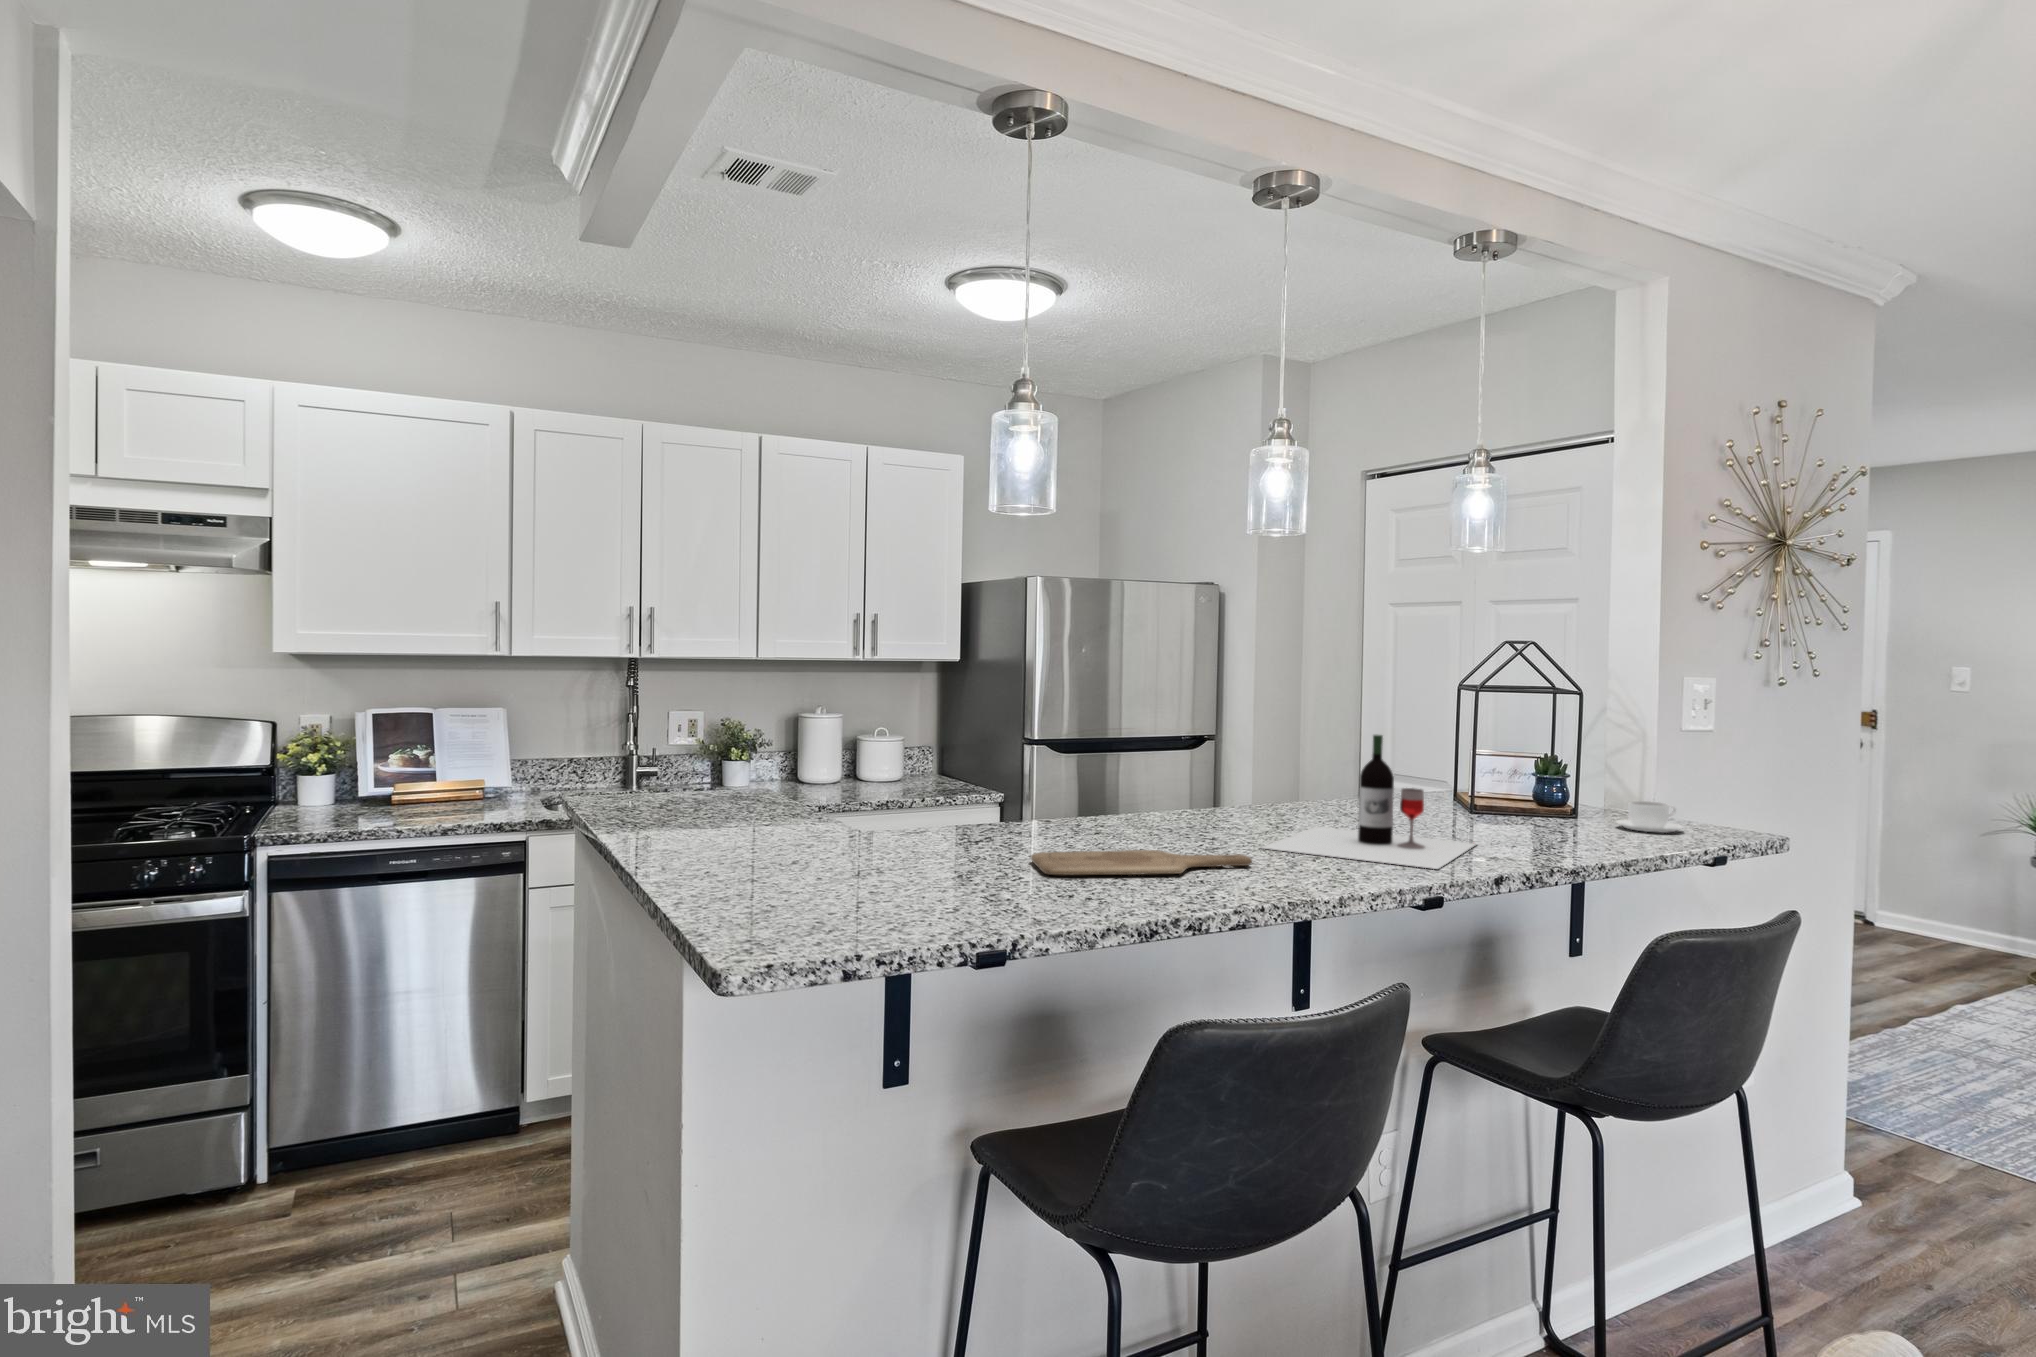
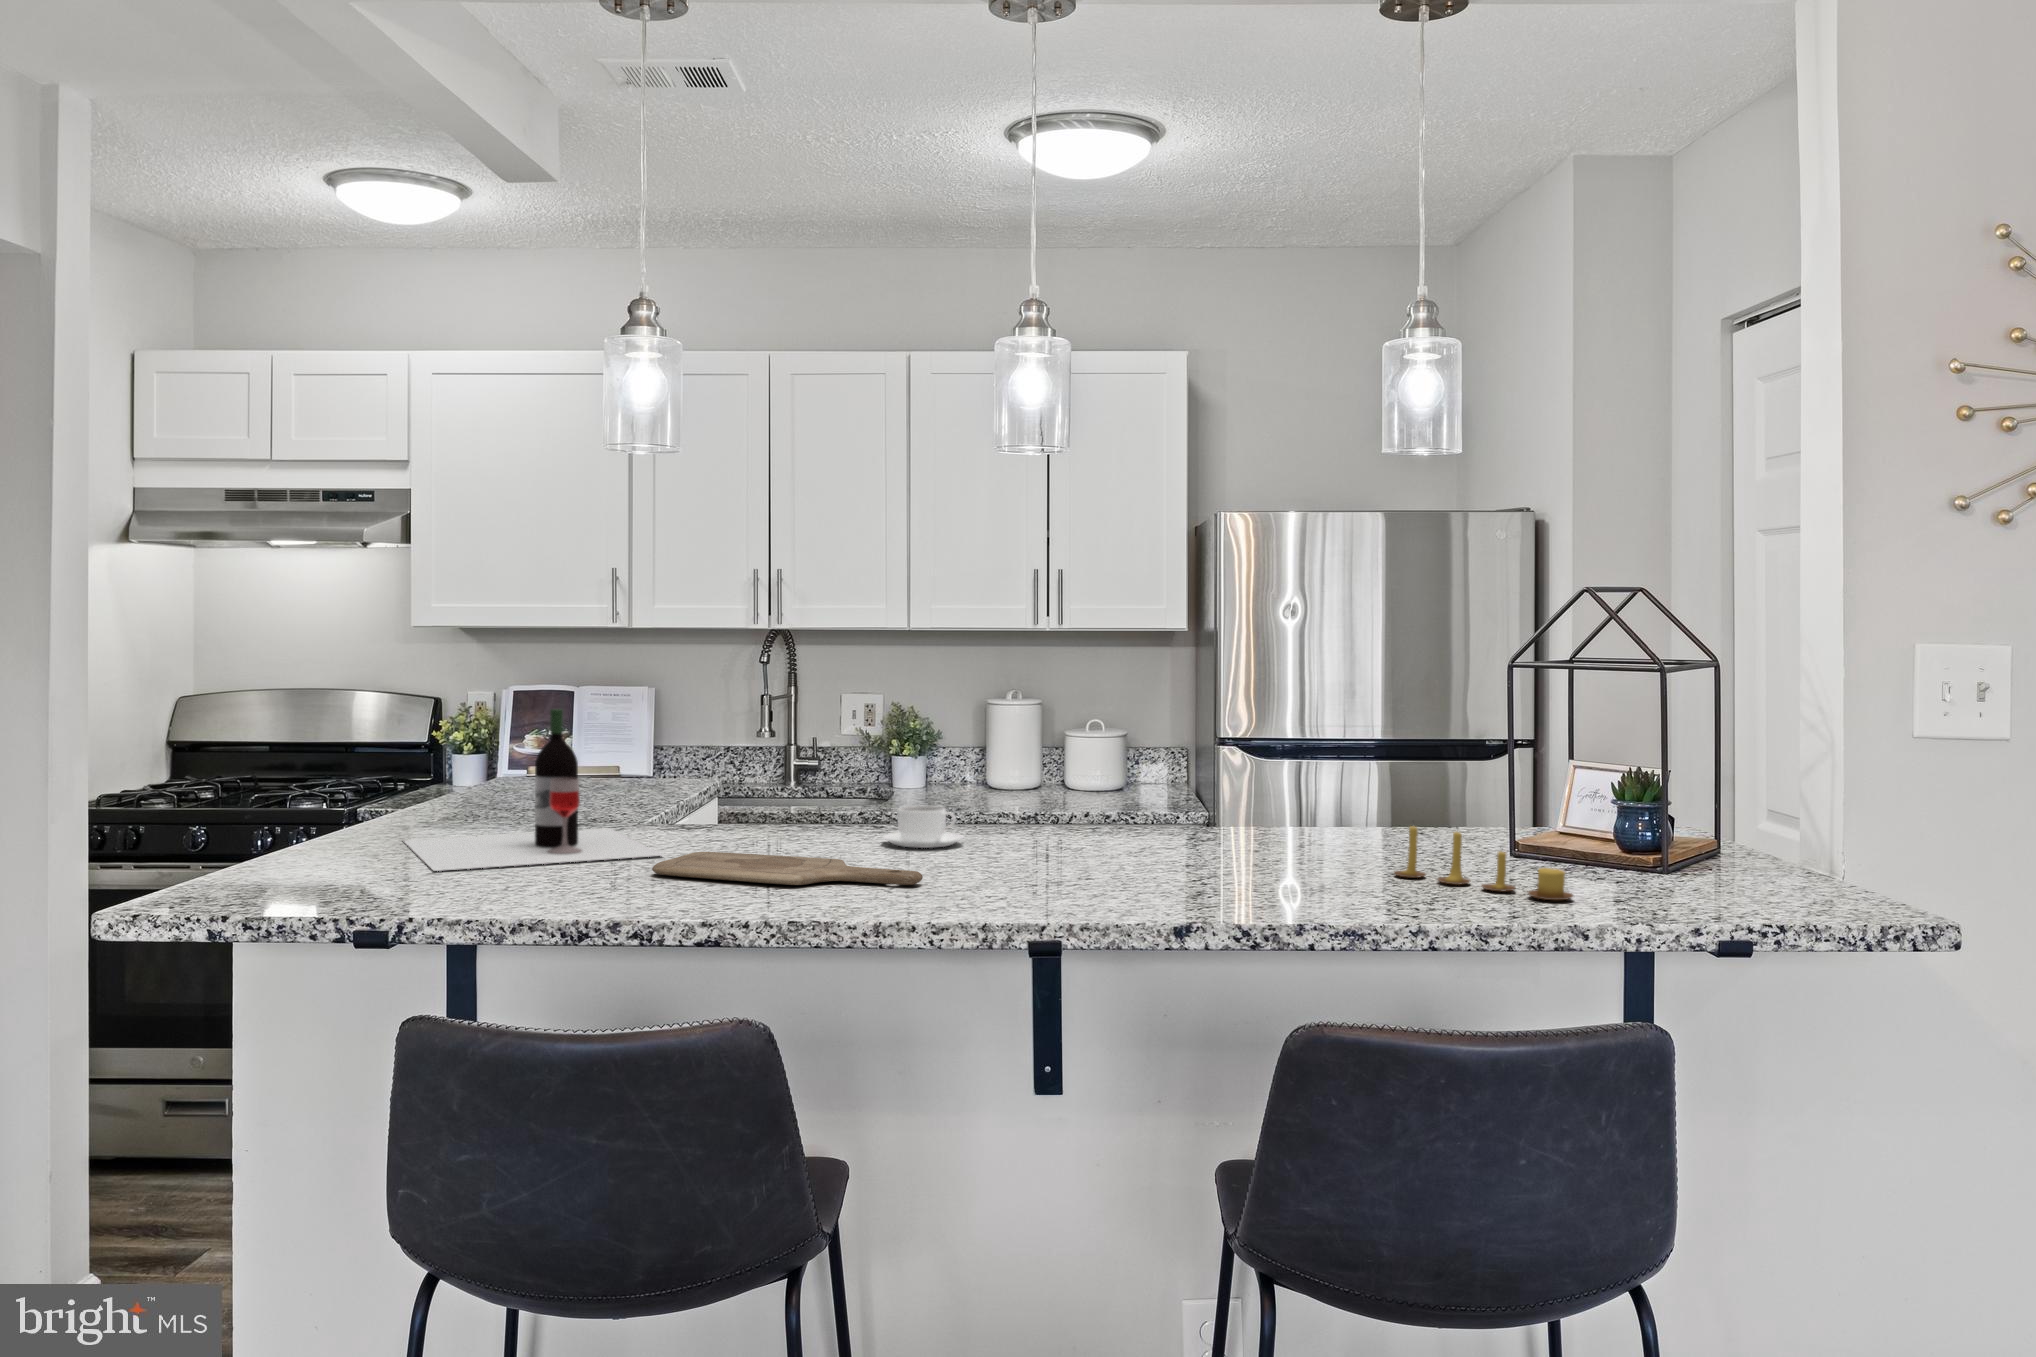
wine bottle: present [1263,735,1476,869] -> present [404,709,662,871]
candle: none [1459,792,1602,839] -> present [1395,826,1573,900]
coffee cup: present [1617,801,1683,833] -> present [883,806,963,848]

